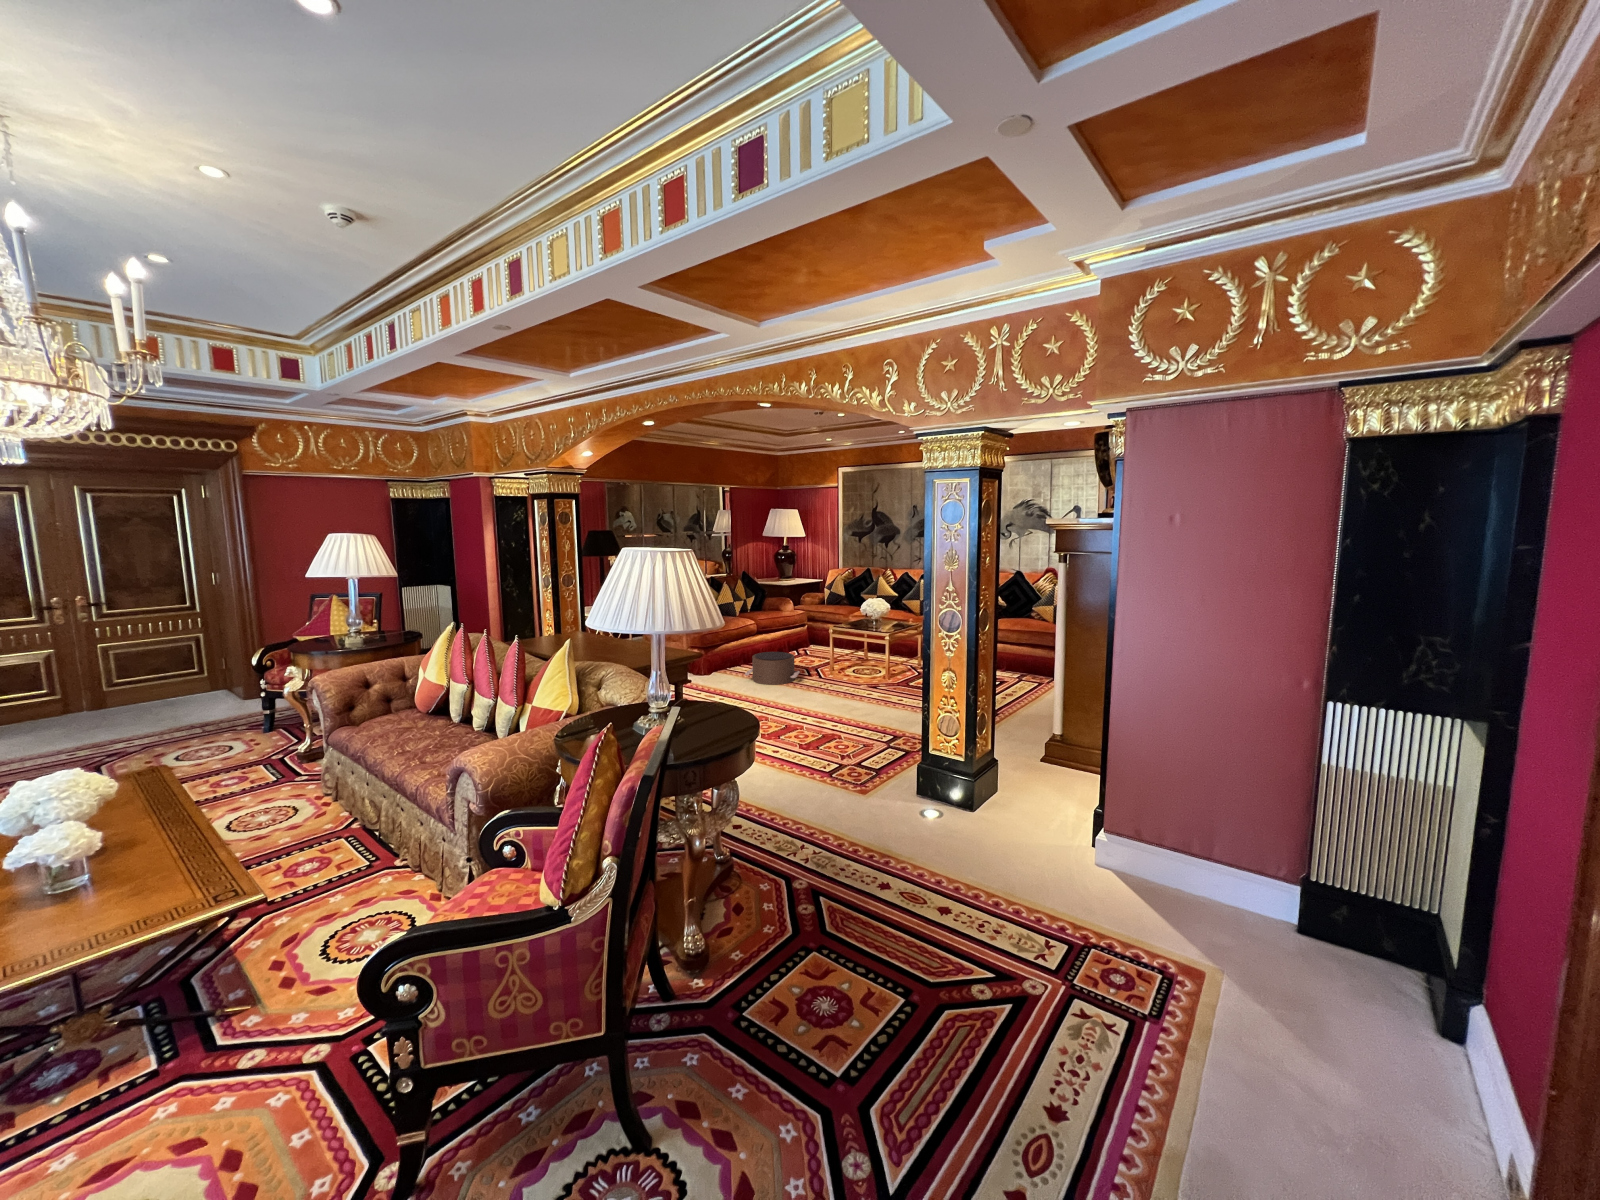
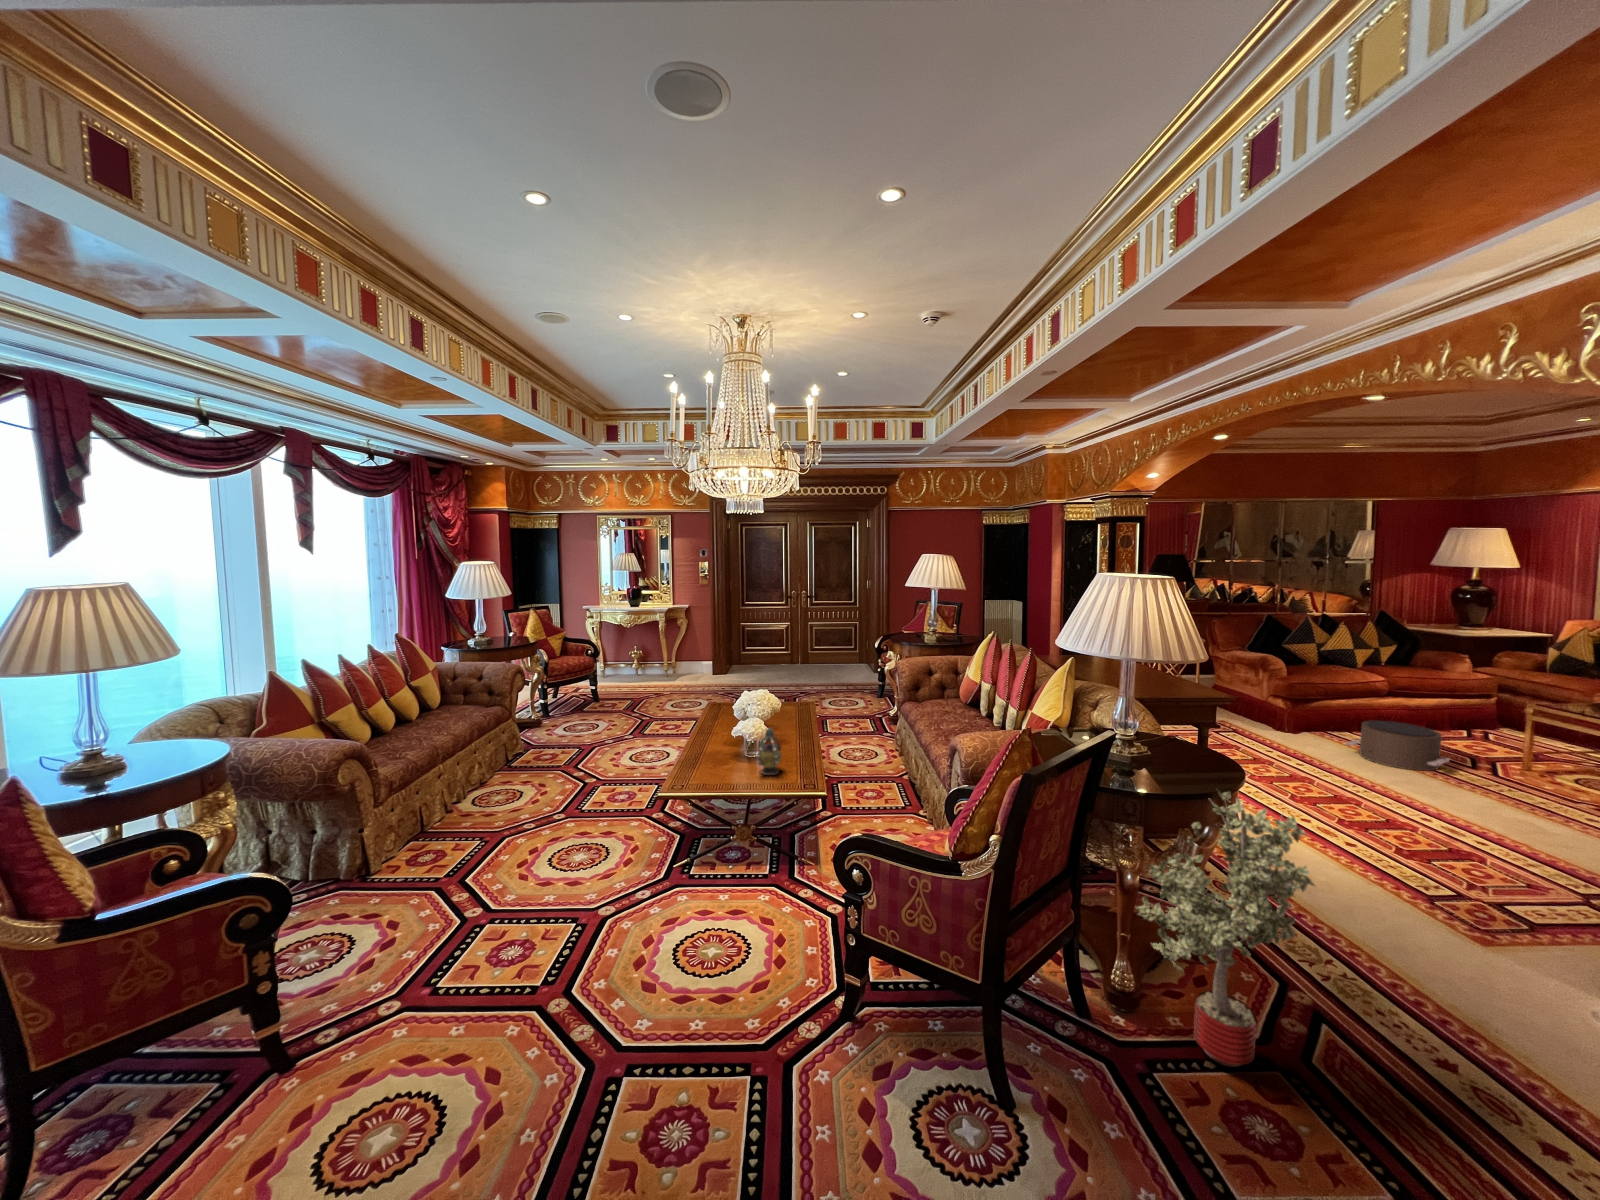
potted tree: none [706,732,821,964] -> present [1136,792,1315,1067]
teapot: none [87,833,149,917] -> present [757,728,782,775]

